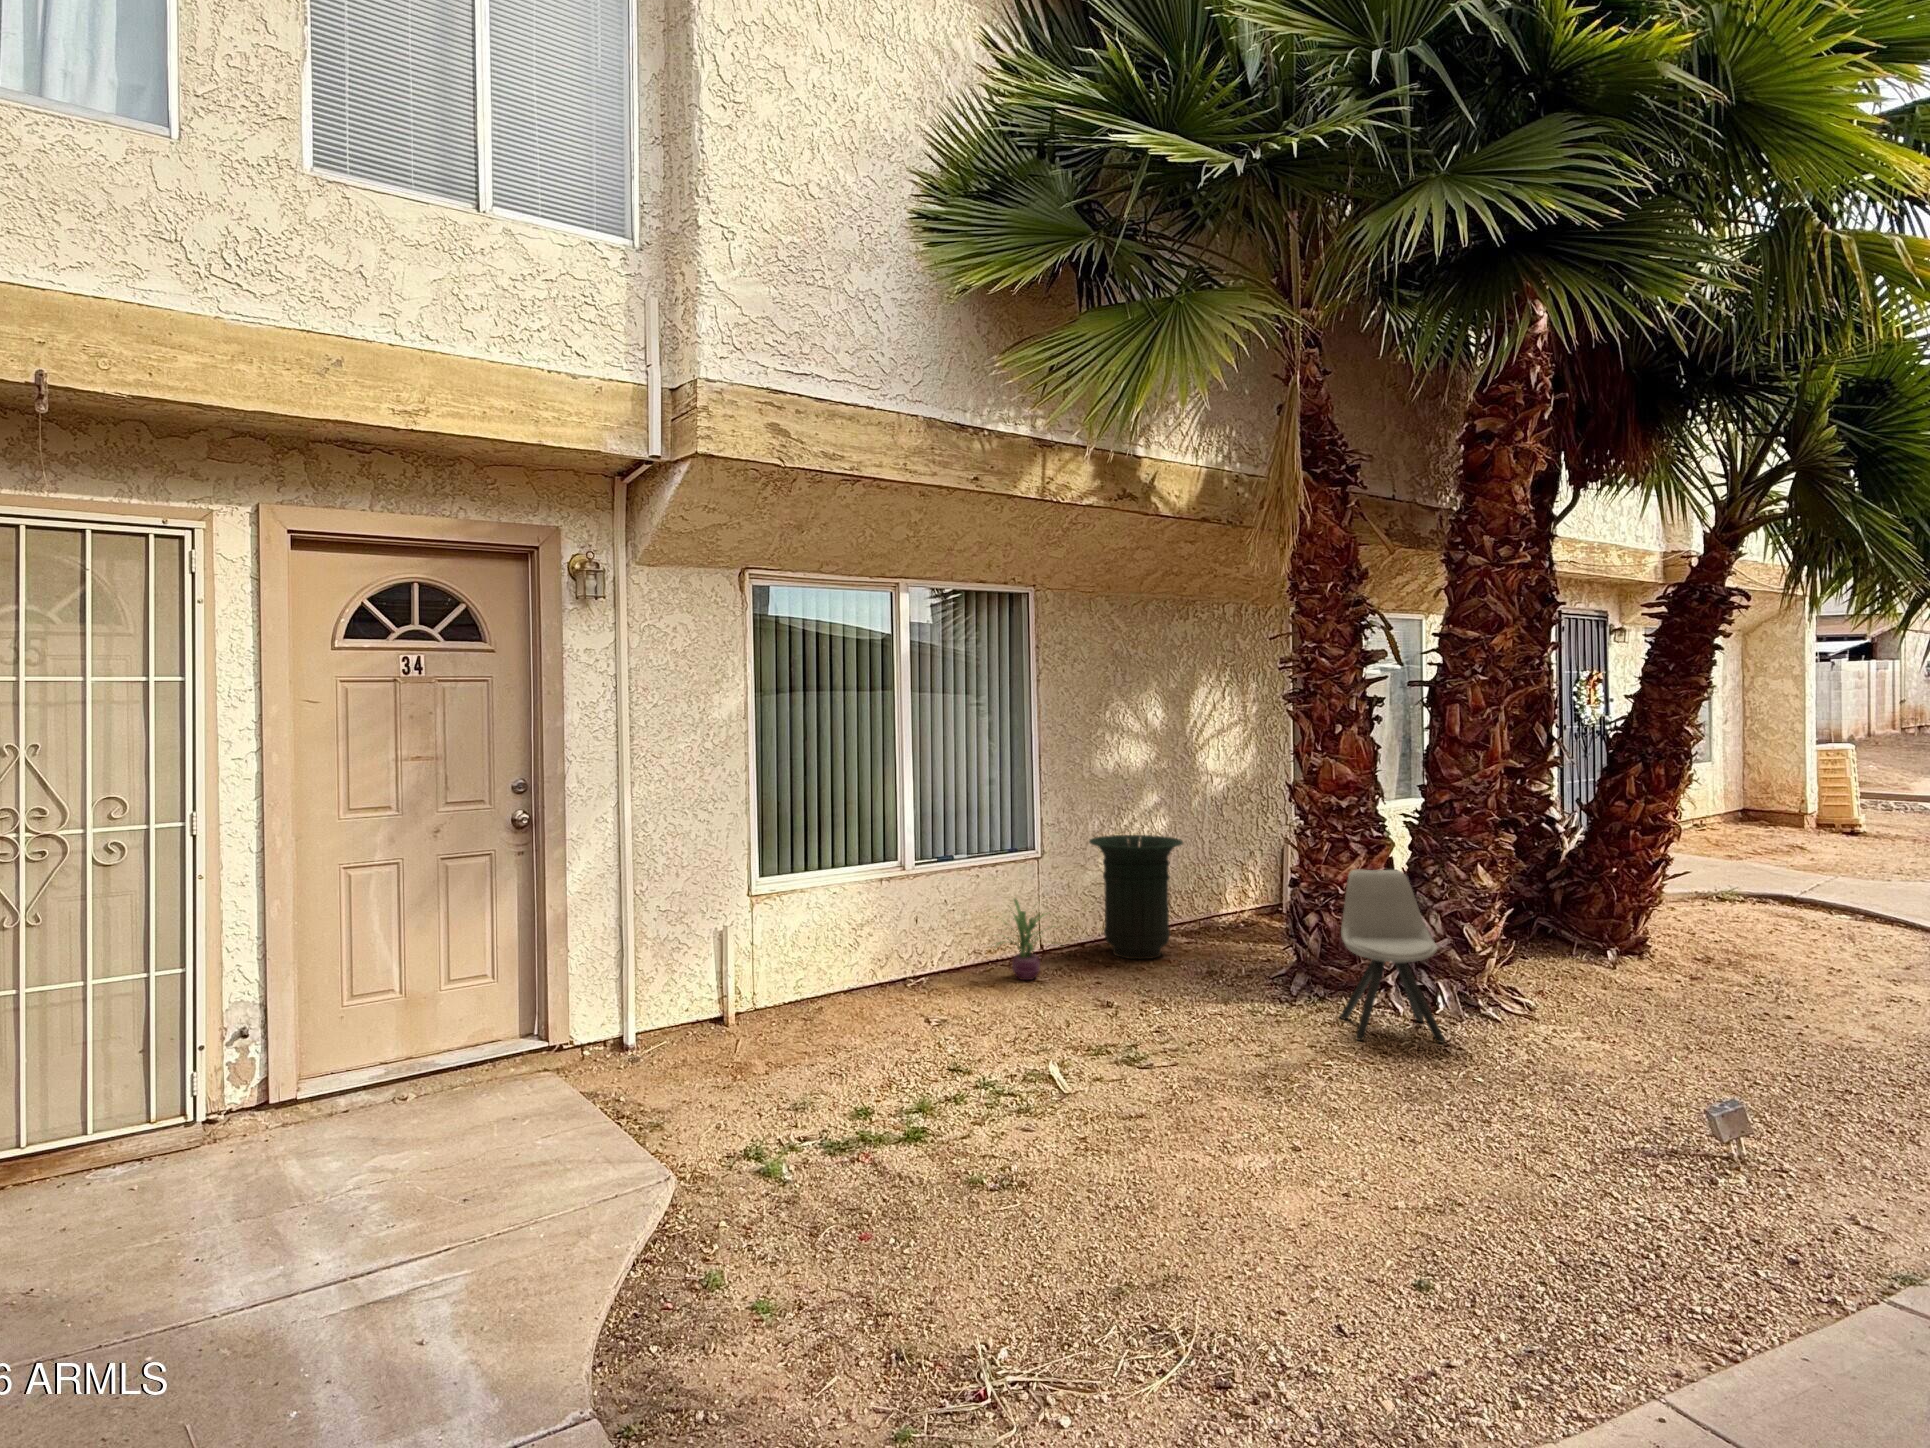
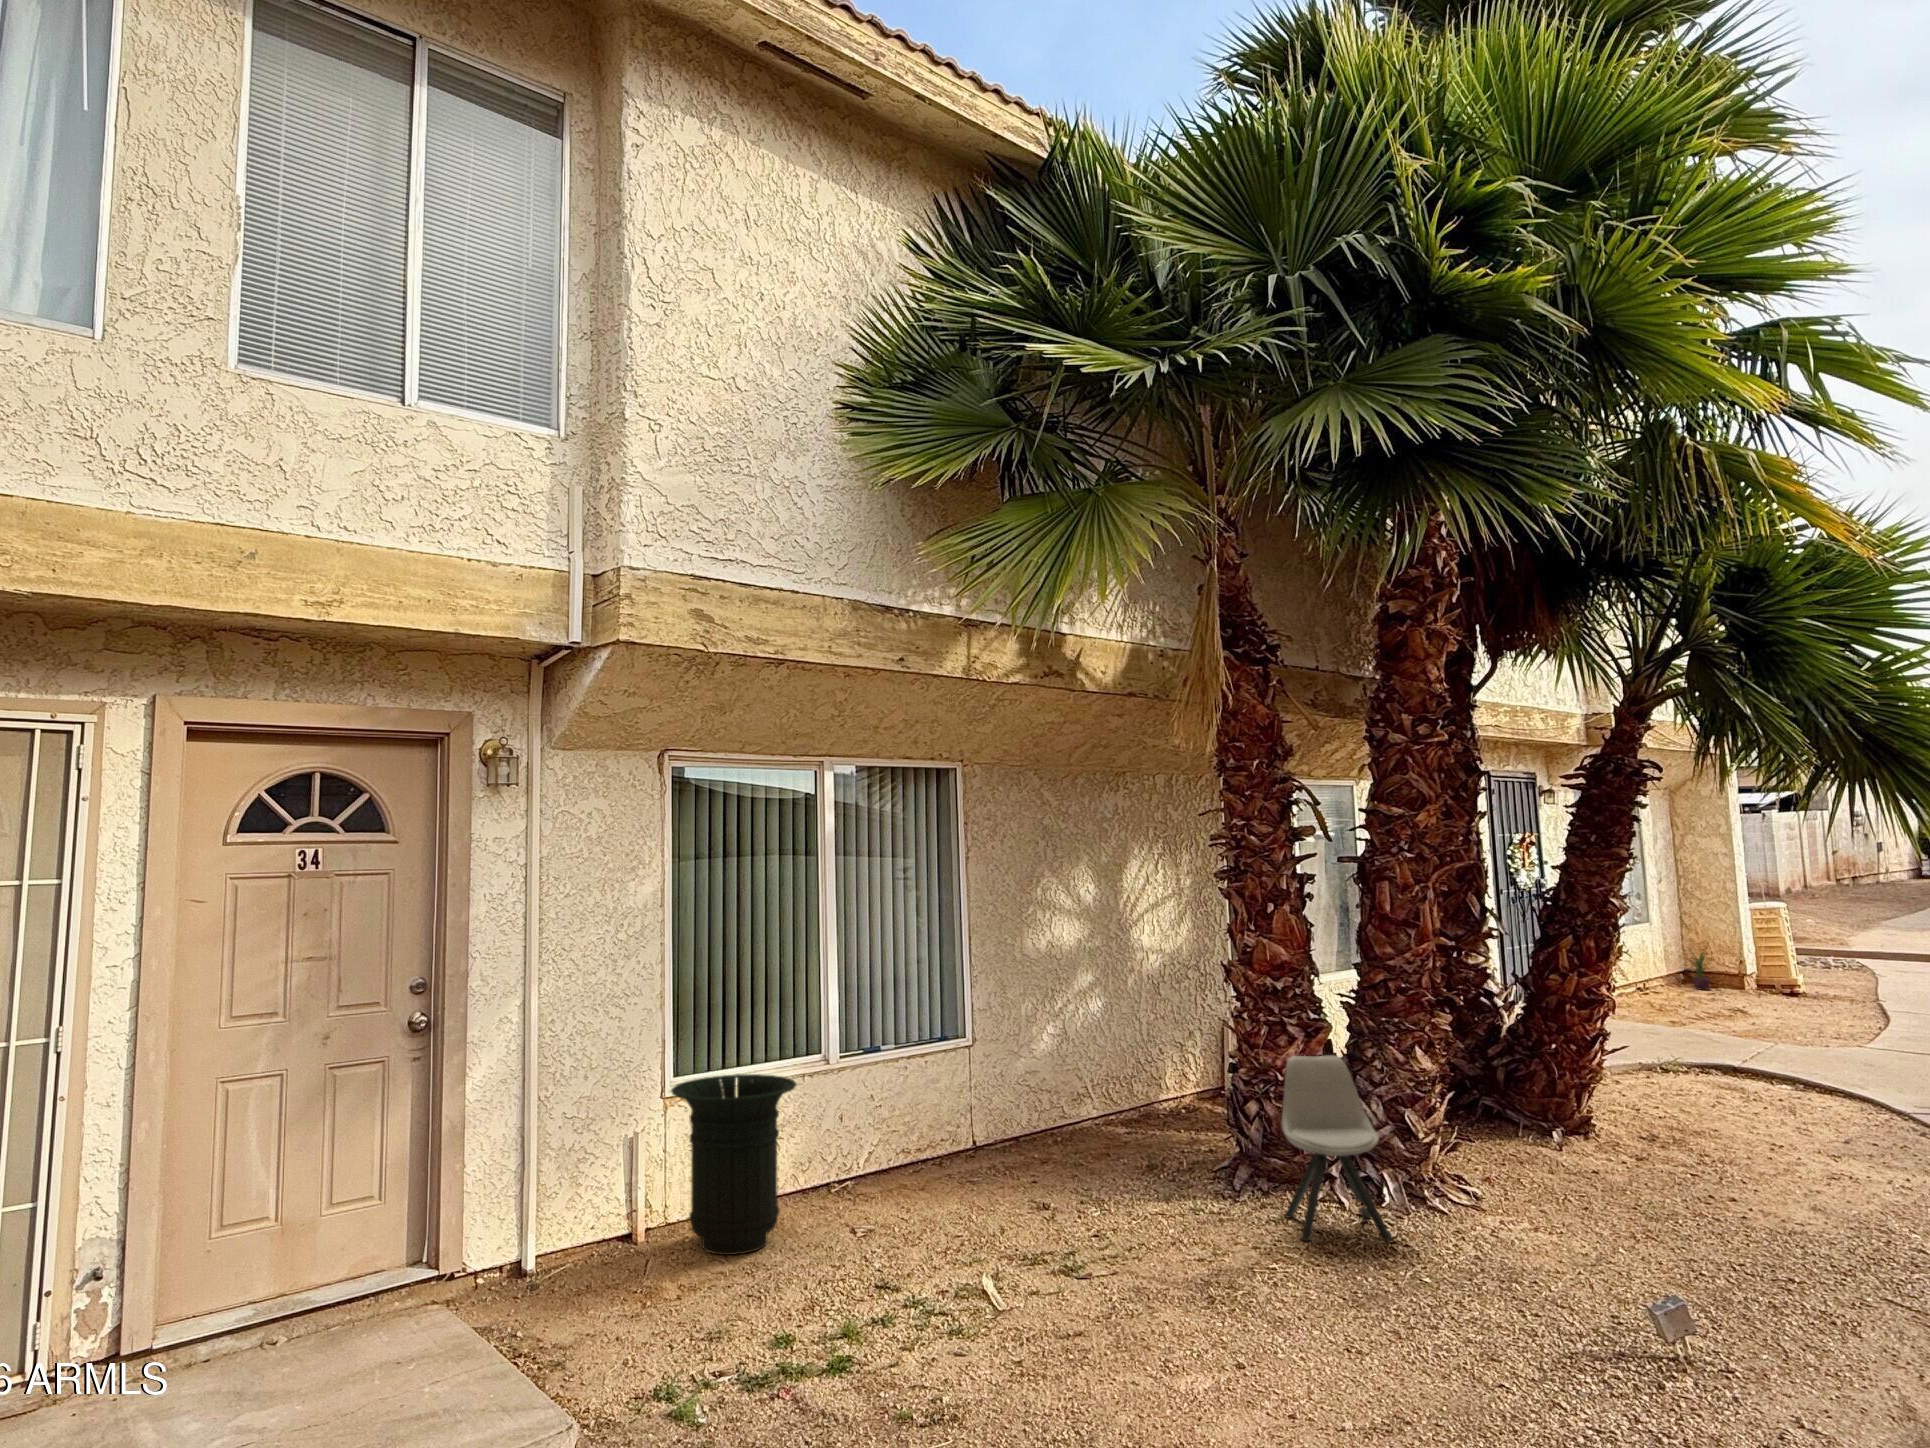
trash can: present [1089,835,1183,959] -> present [671,1074,797,1255]
decorative plant: present [996,899,1046,980] -> present [1686,949,1710,990]

